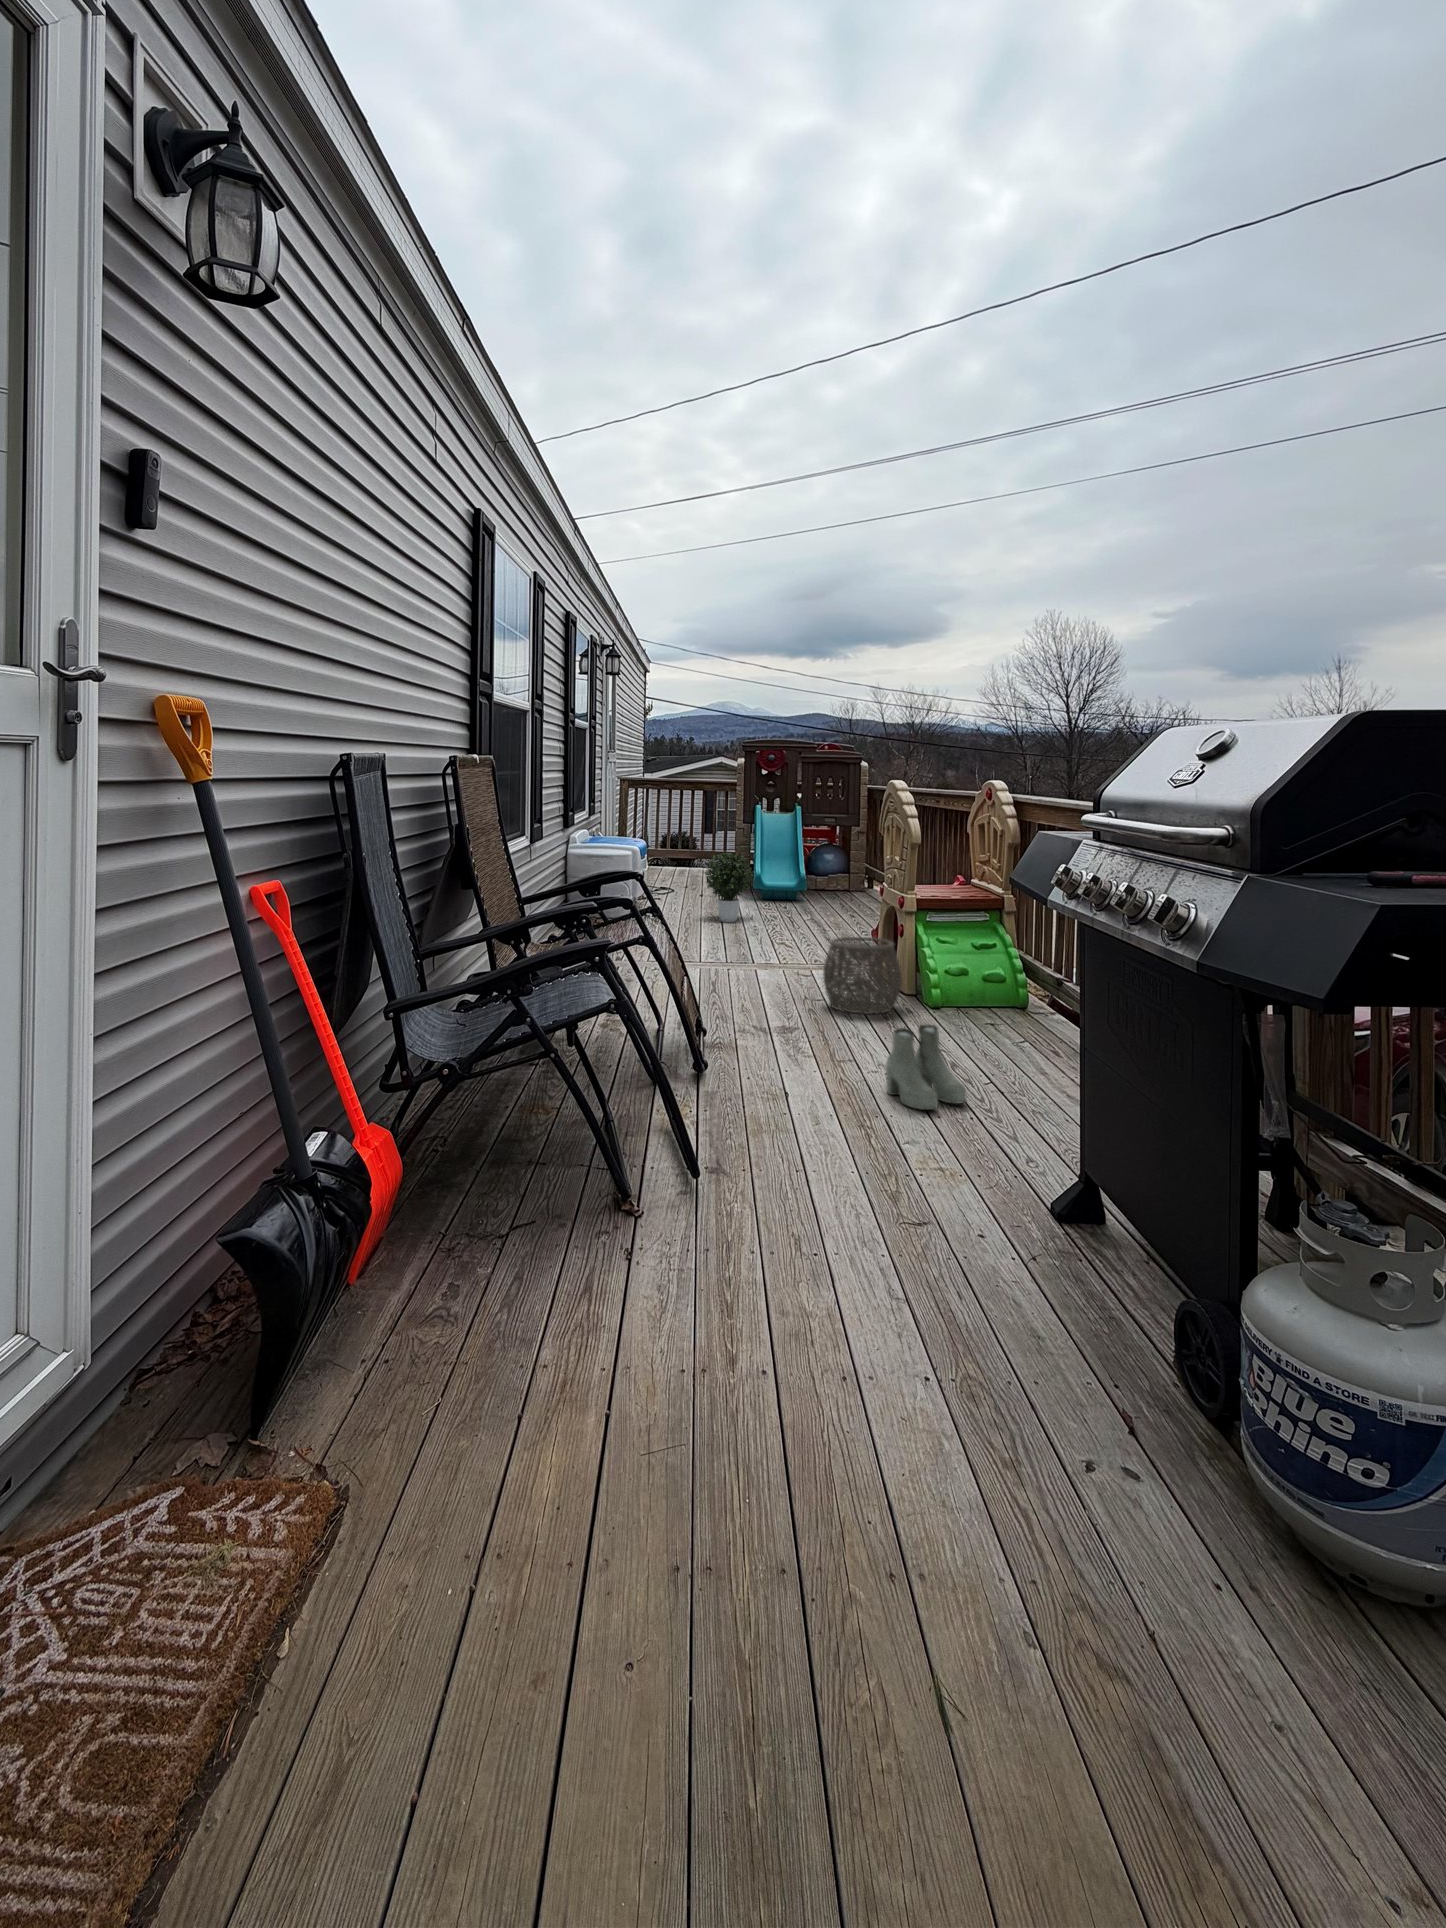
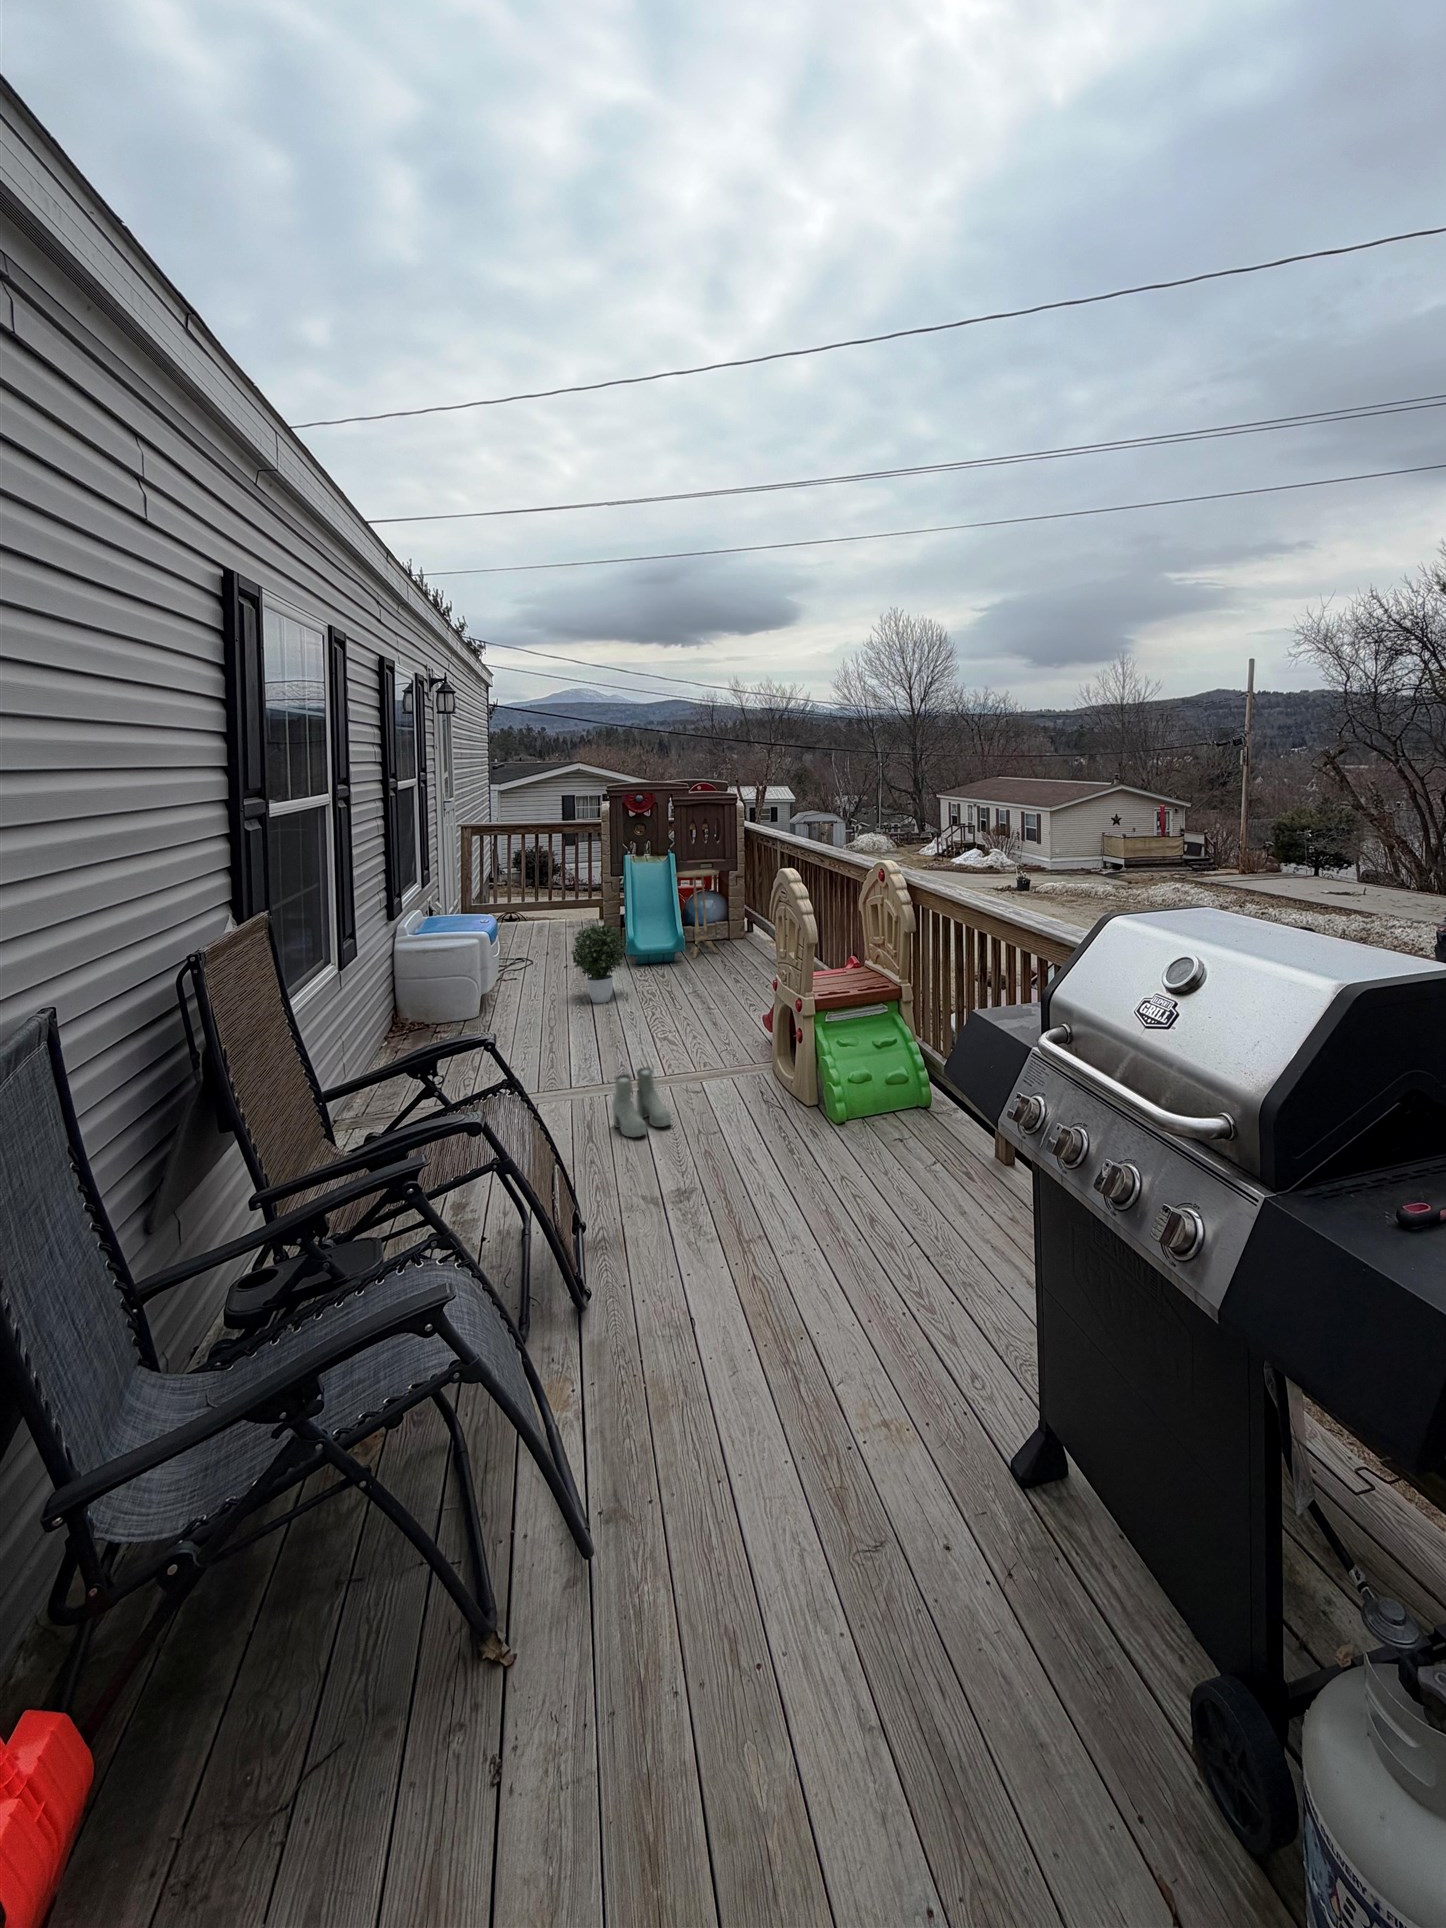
side table: none [801,823,842,904] -> present [675,870,719,959]
woven basket: present [823,937,901,1014] -> none [717,1050,804,1146]
boots: present [885,1025,967,1110] -> present [612,1067,671,1137]

